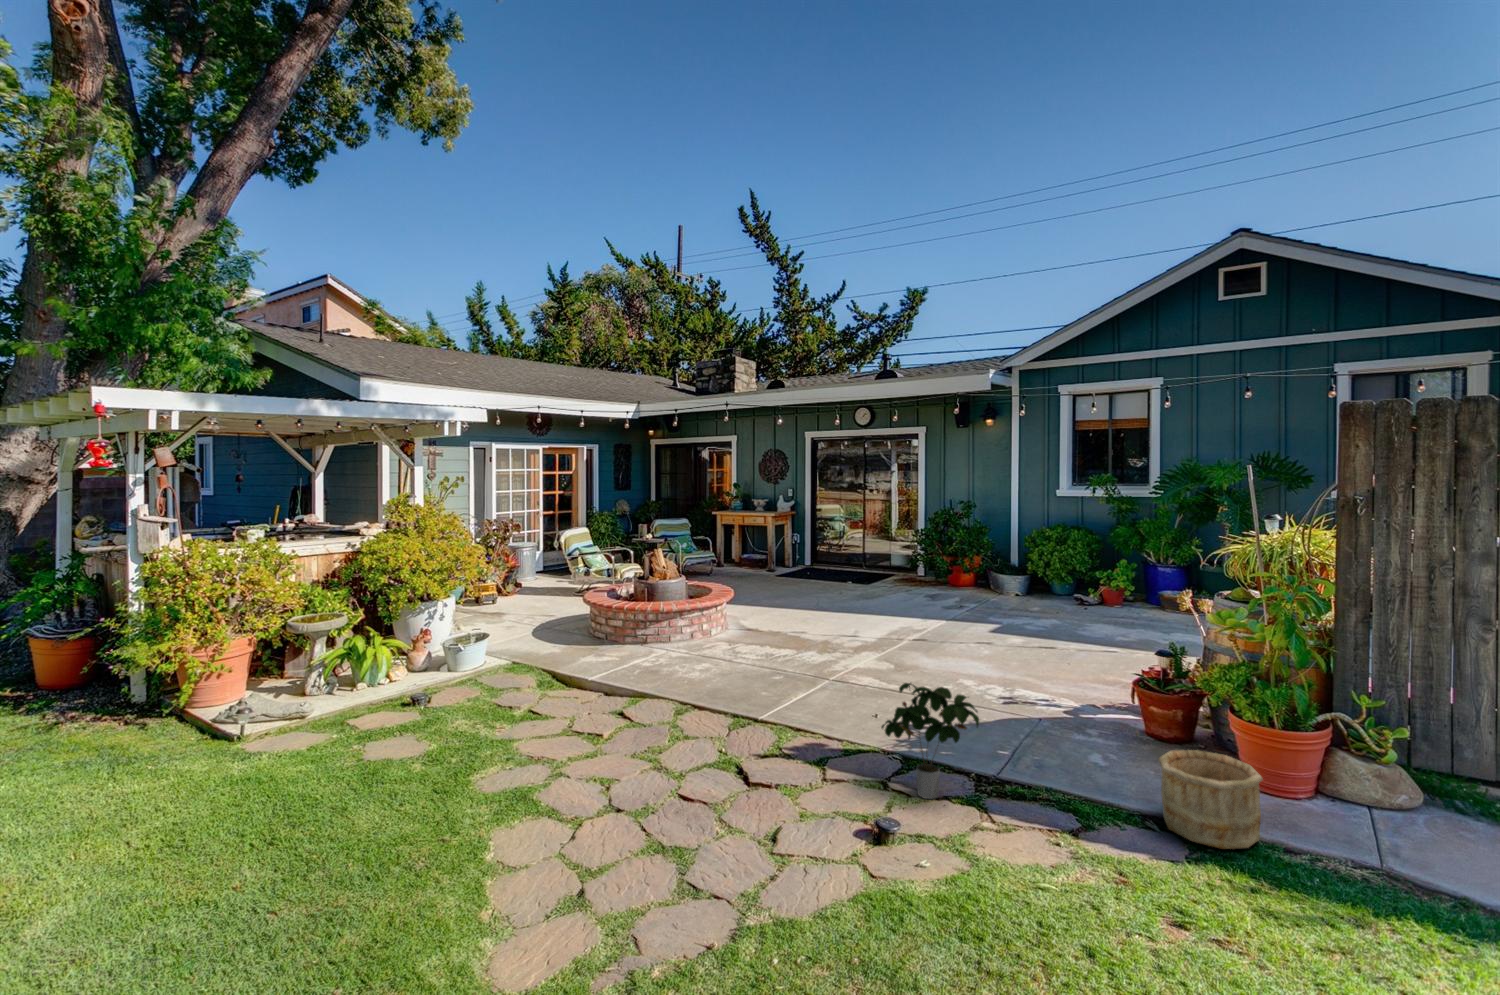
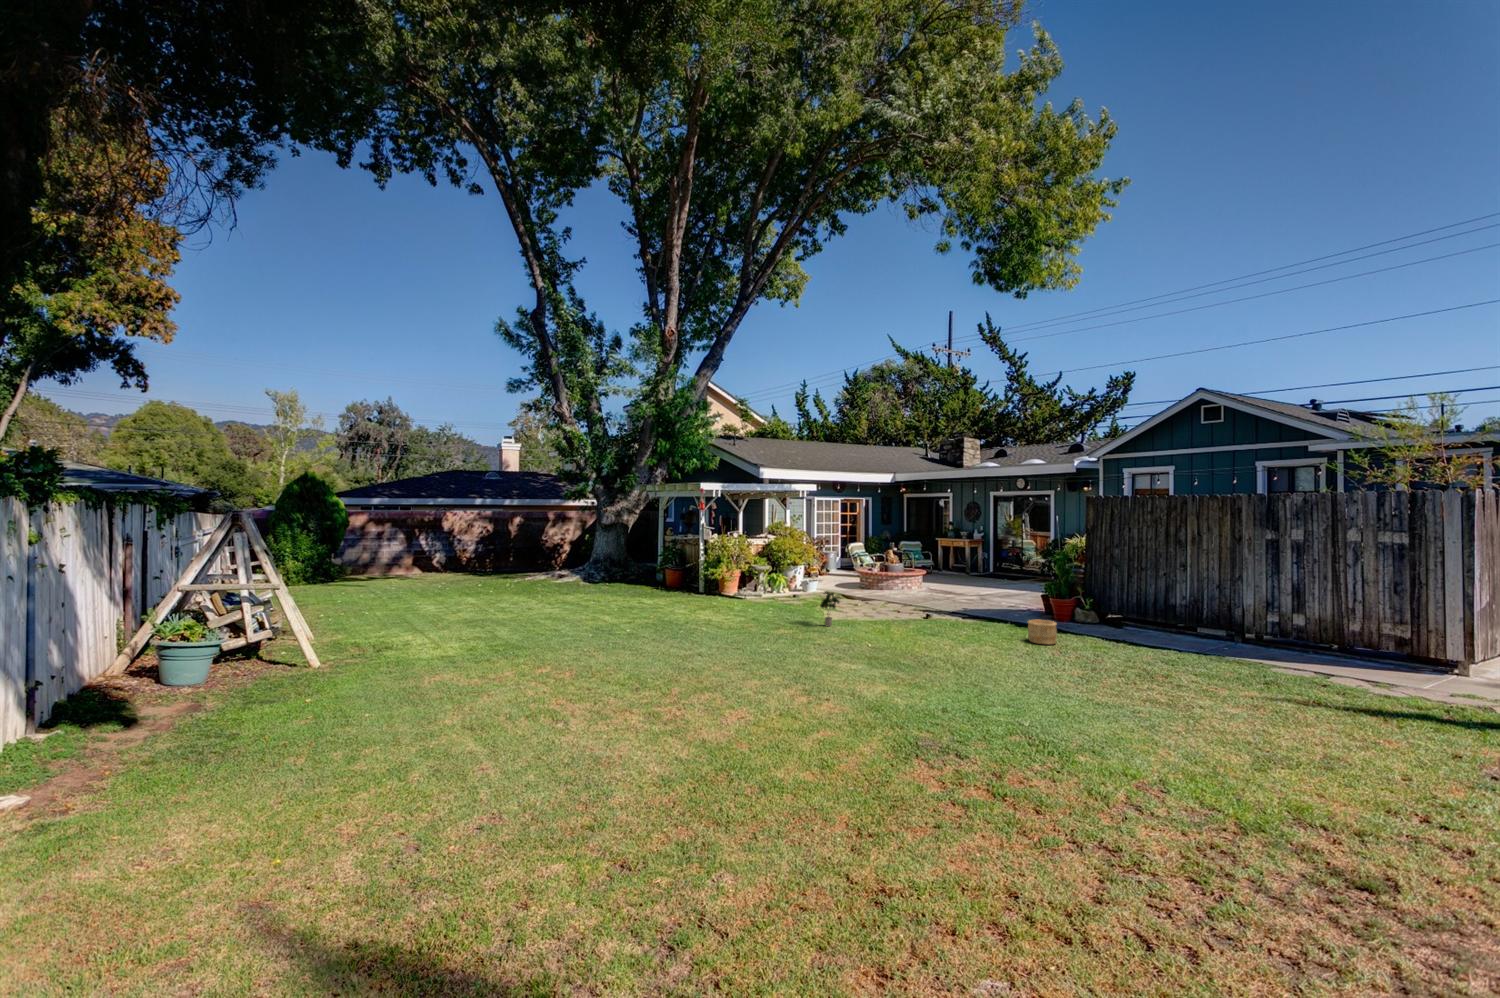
potted plant: present [882,683,979,799] -> present [820,591,840,626]

